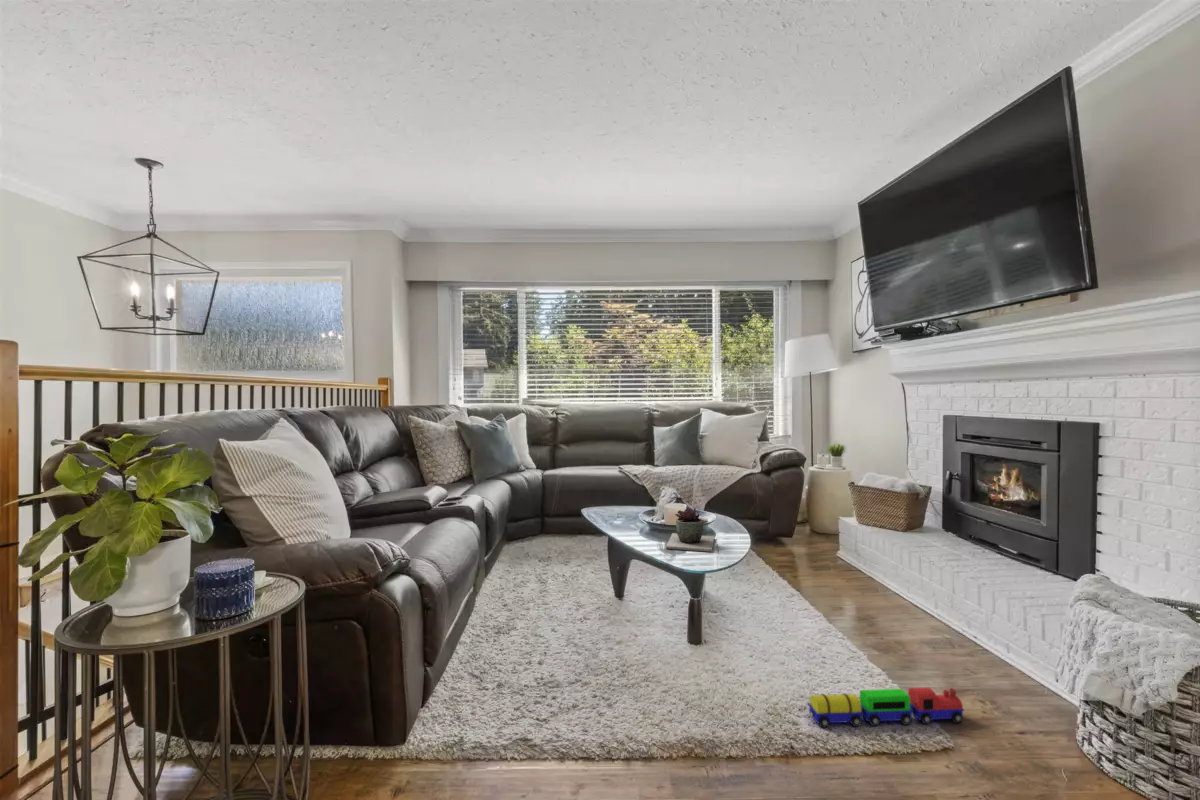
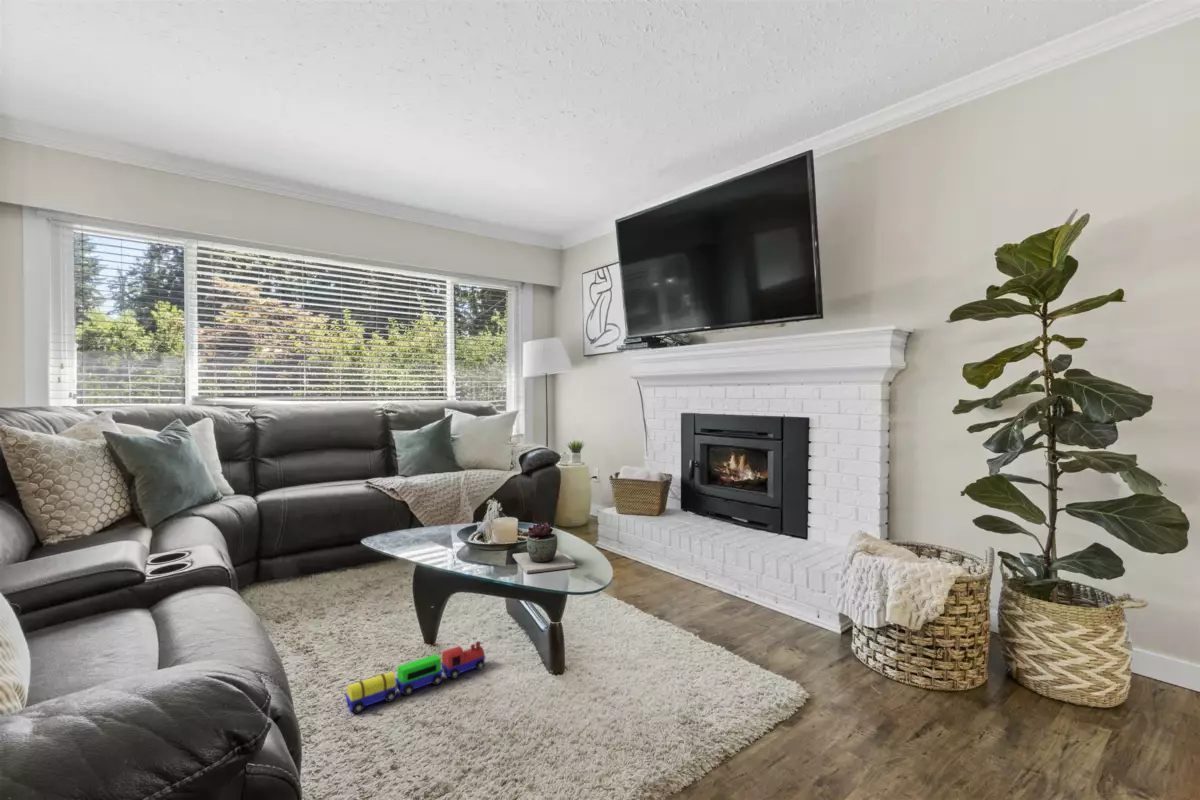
toy train: present [808,688,964,728] -> present [345,642,485,713]

